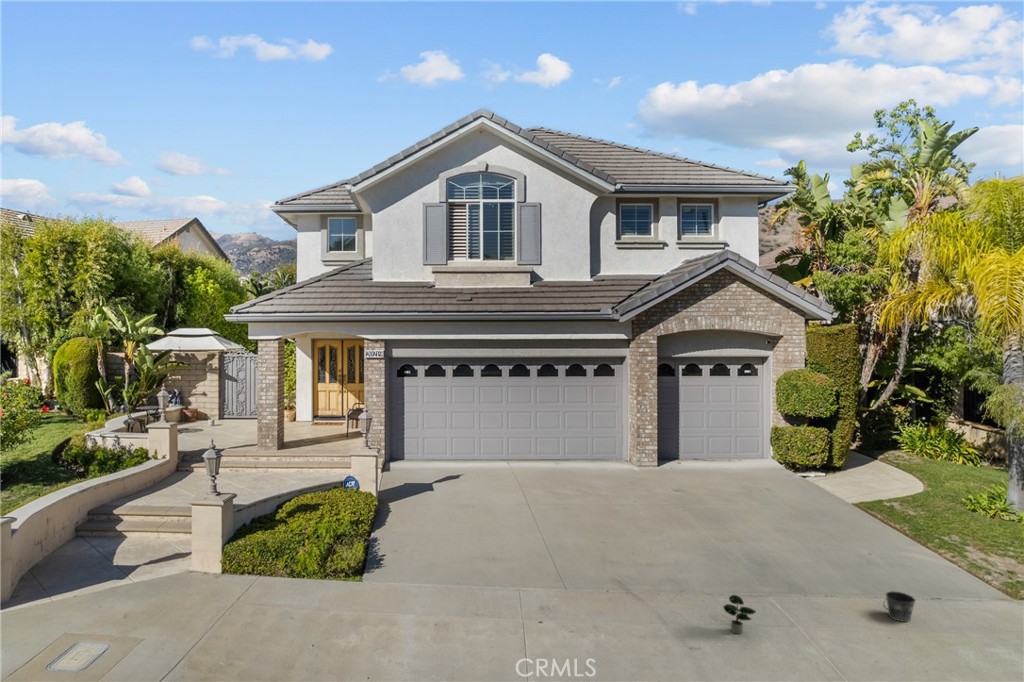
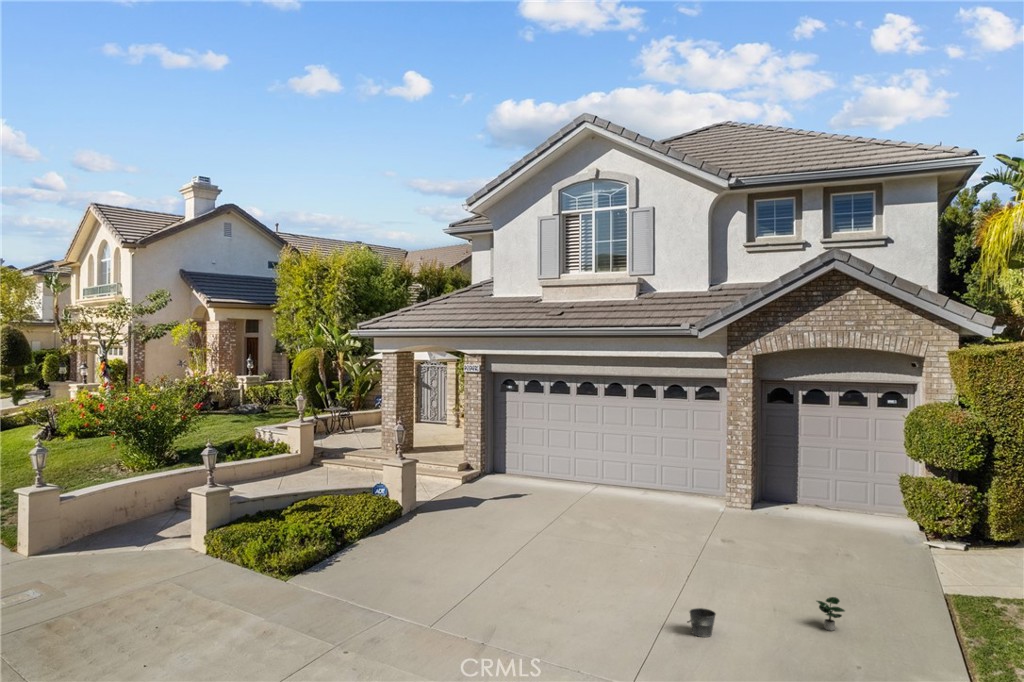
potted plant: present [724,595,756,634] -> present [816,597,845,631]

